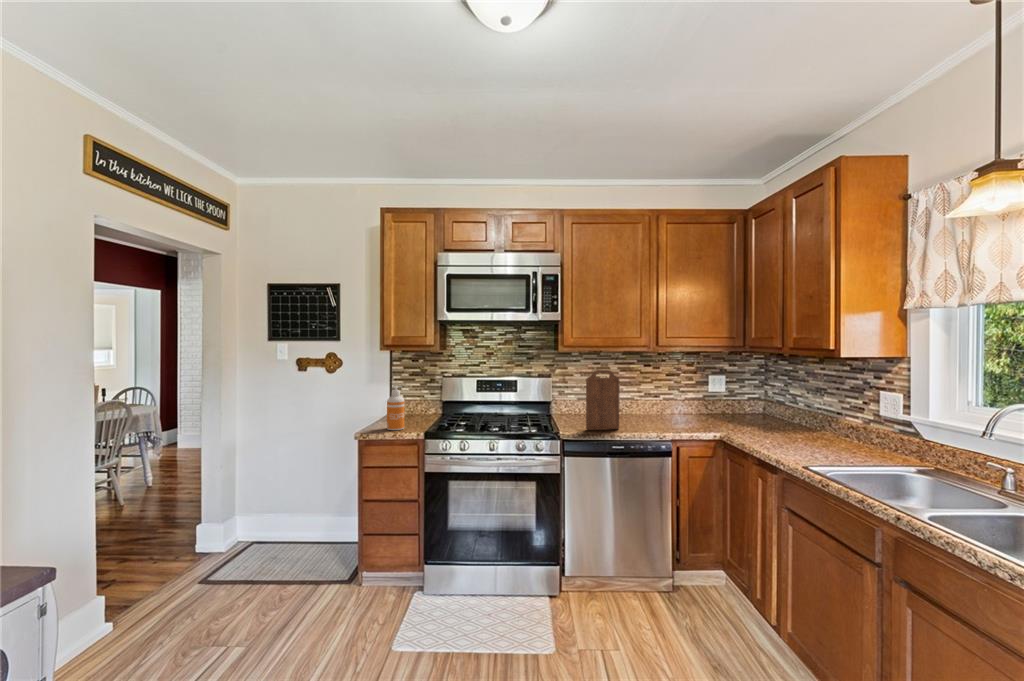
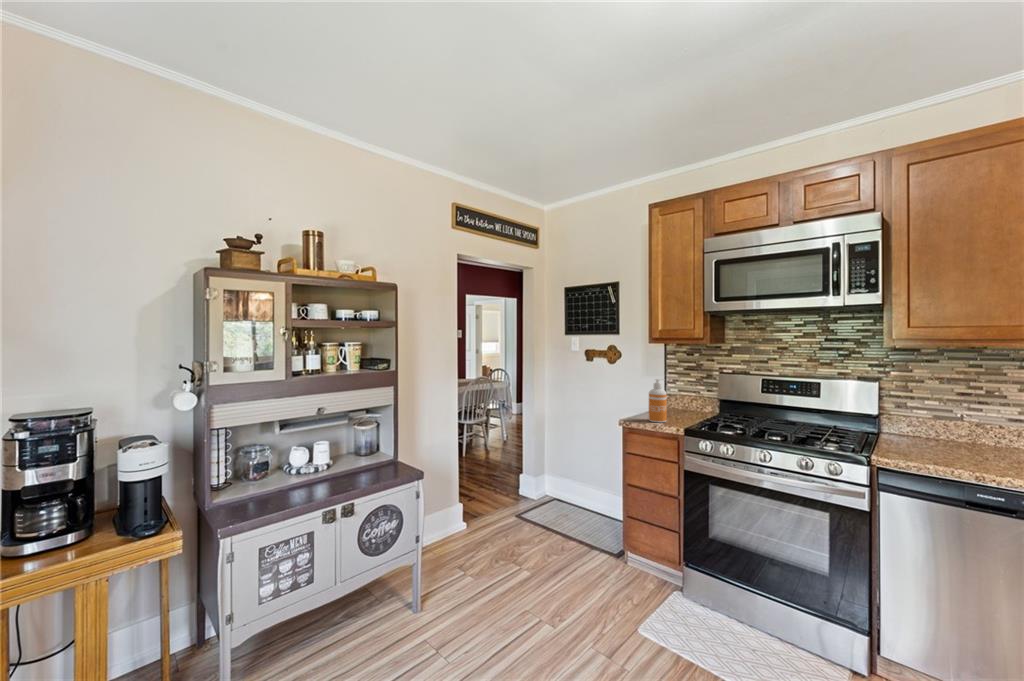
cutting board: present [586,370,620,430] -> none [920,375,994,467]

